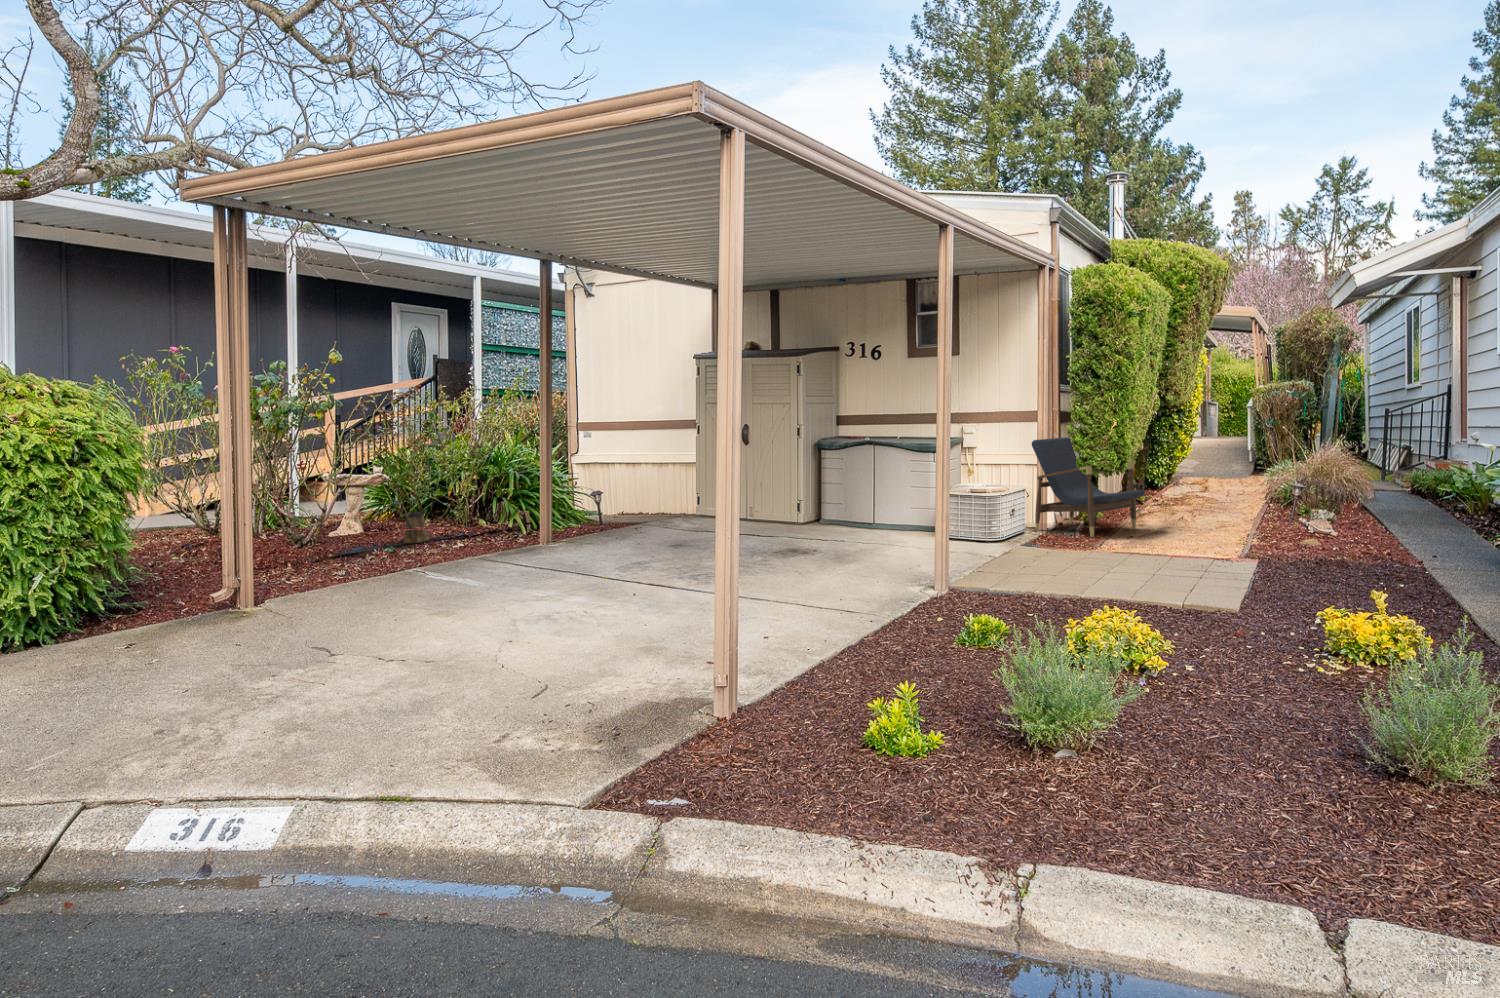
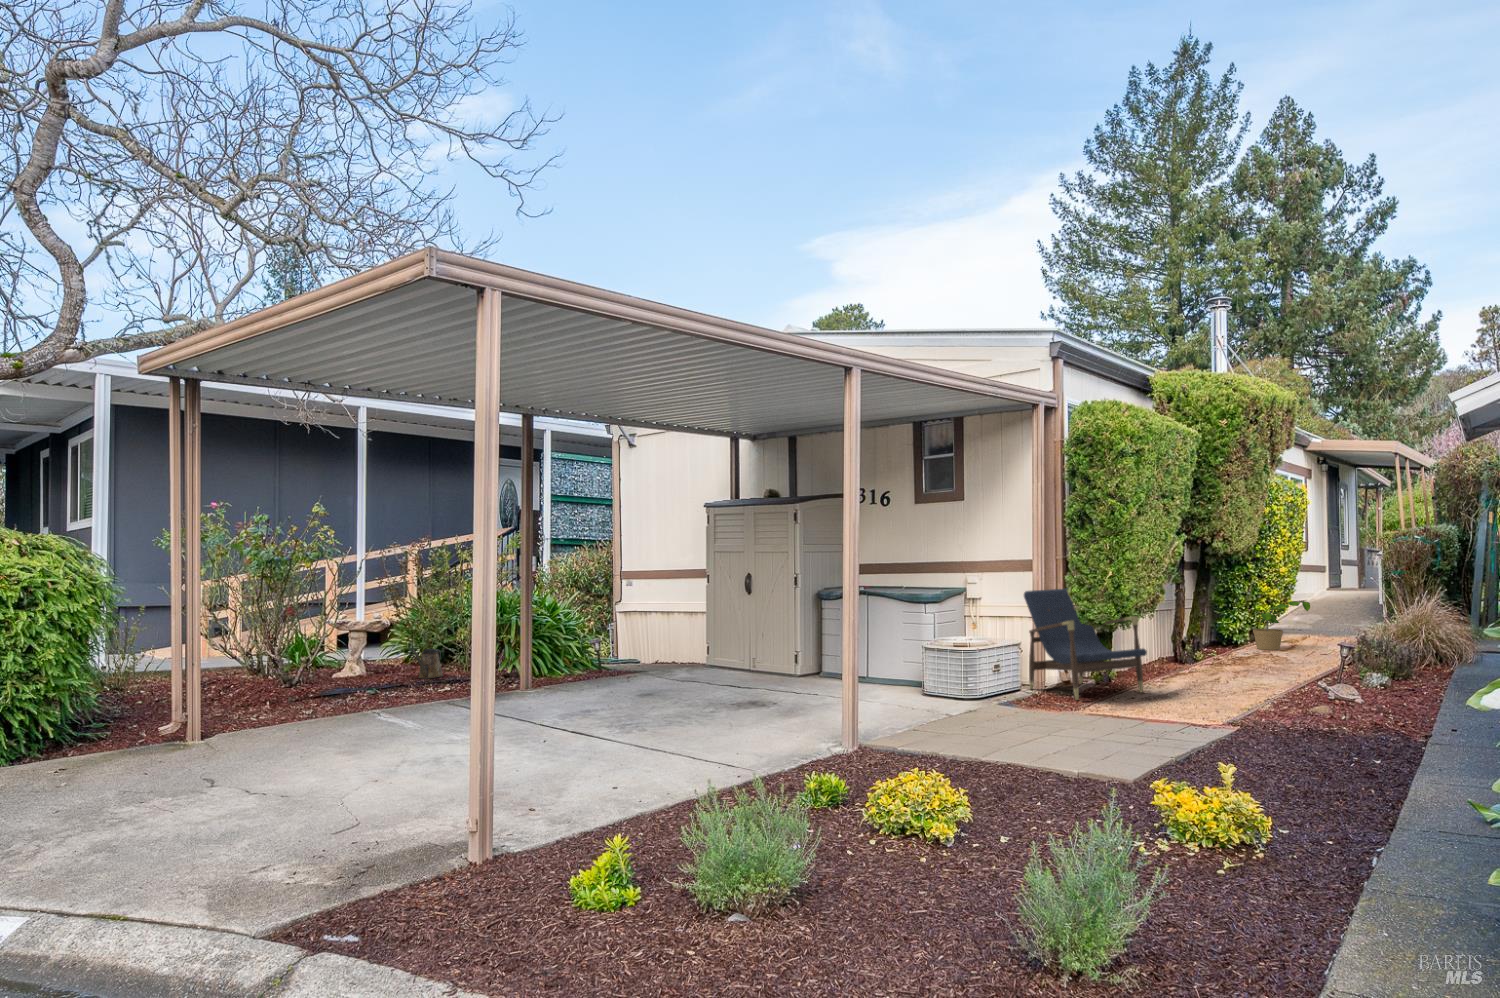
potted plant: none [1163,448,1215,492] -> present [1253,601,1310,650]

